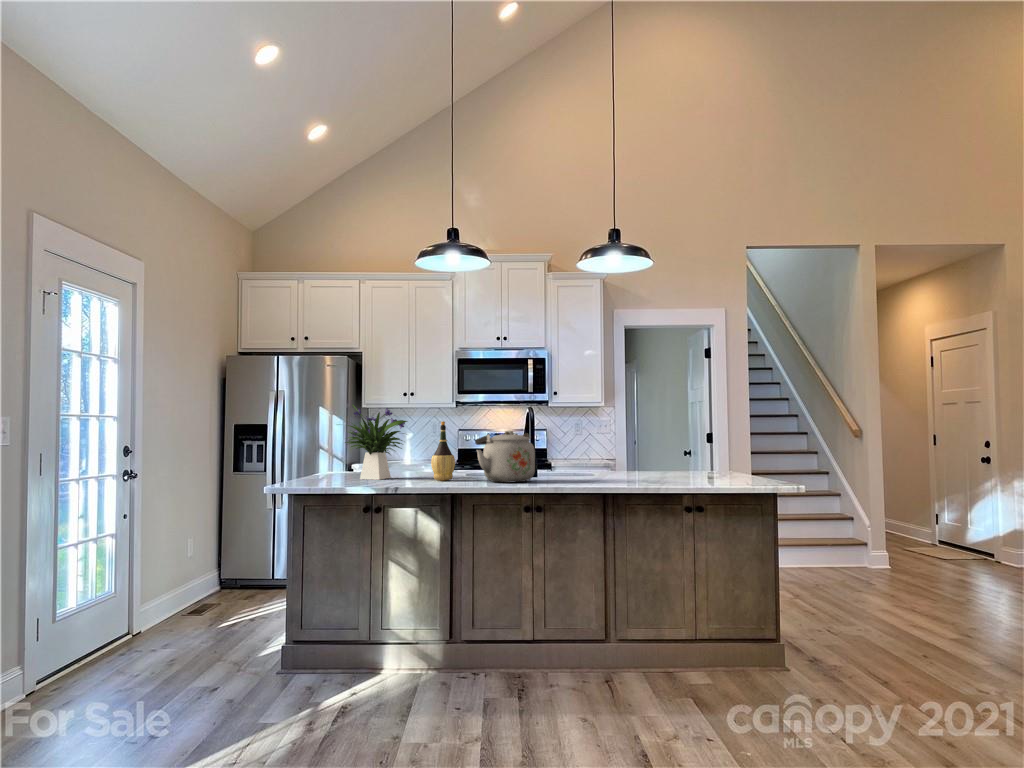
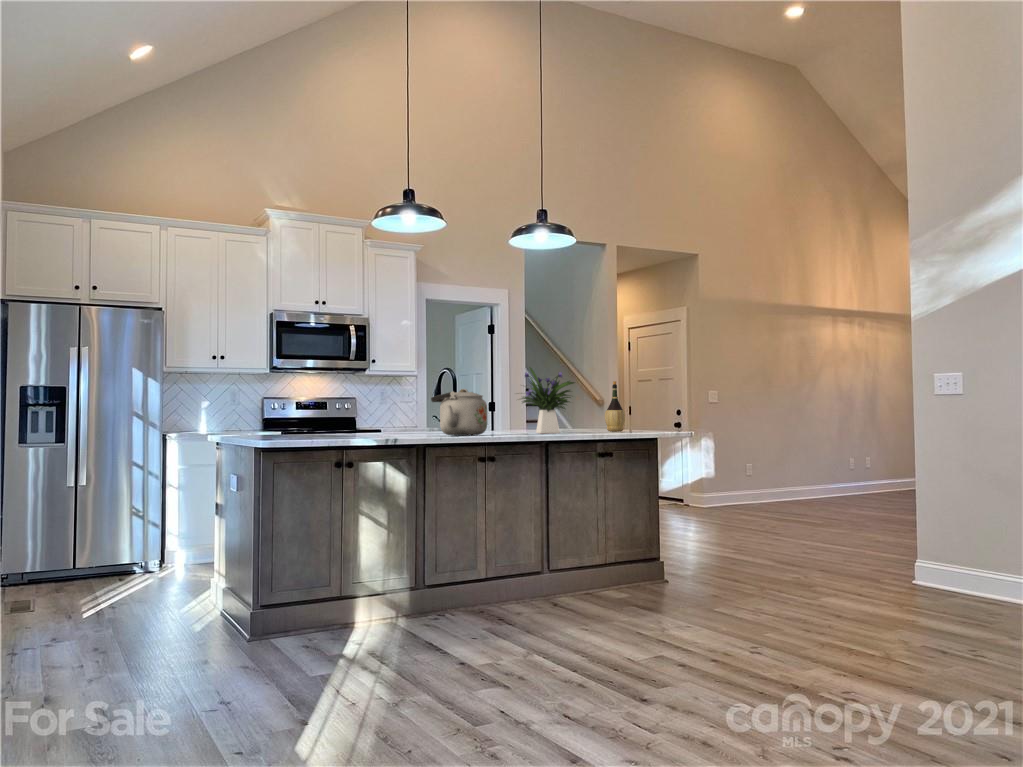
flower arrangement: present [345,405,407,480] -> present [522,368,574,433]
wine bottle: present [431,421,455,481] -> present [605,381,625,432]

